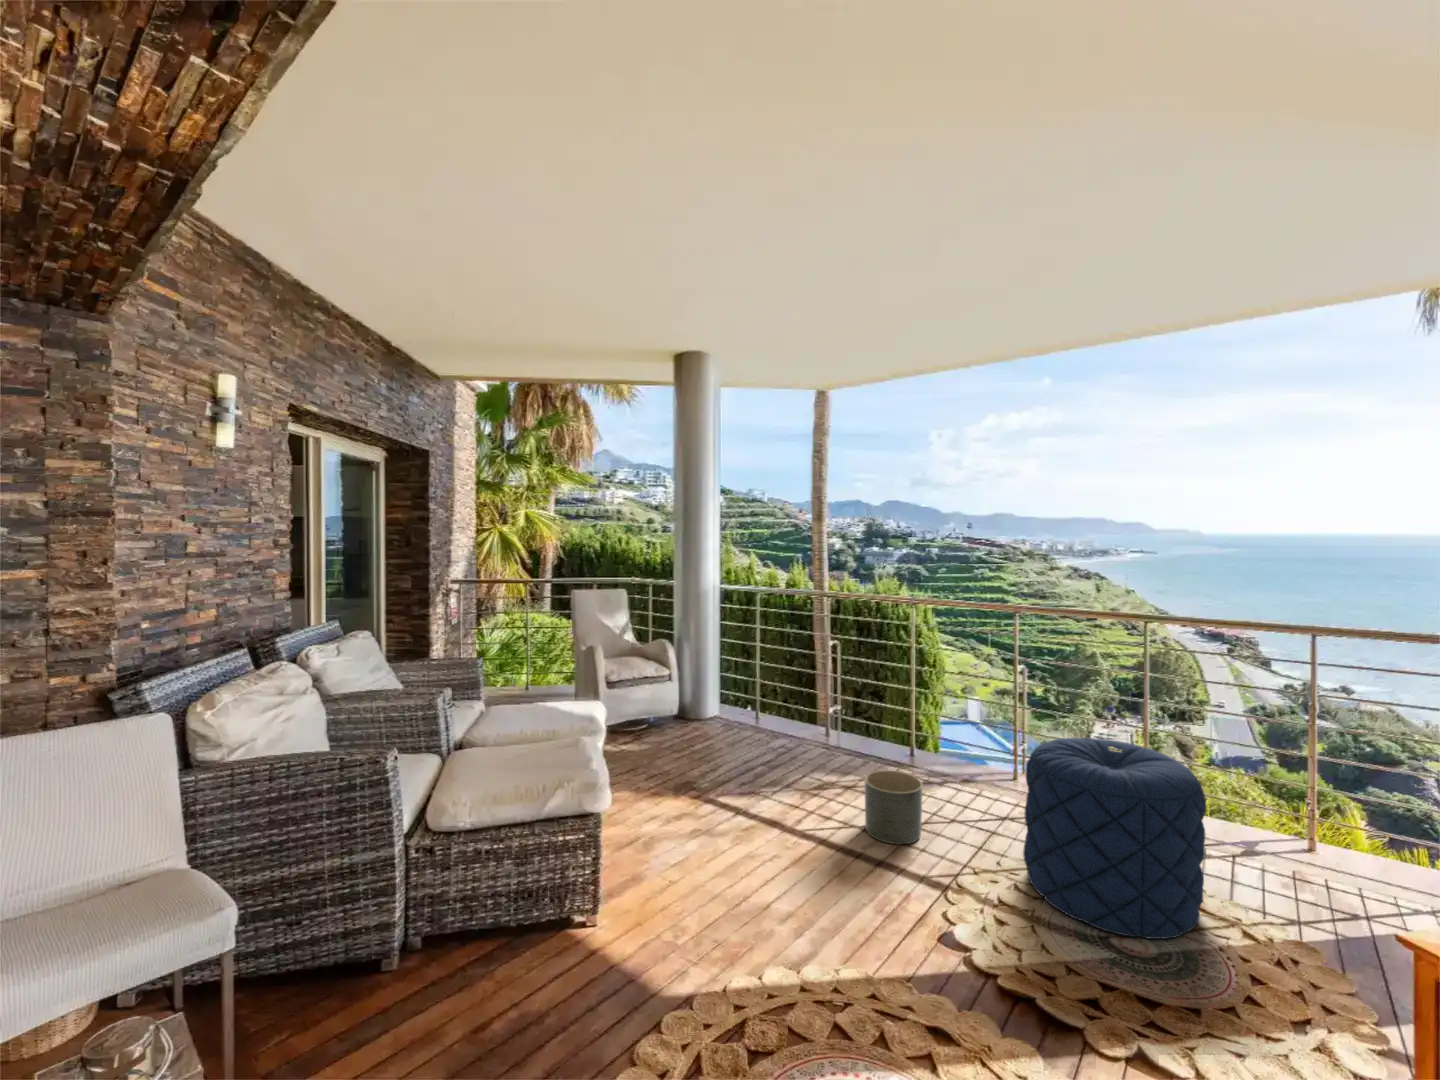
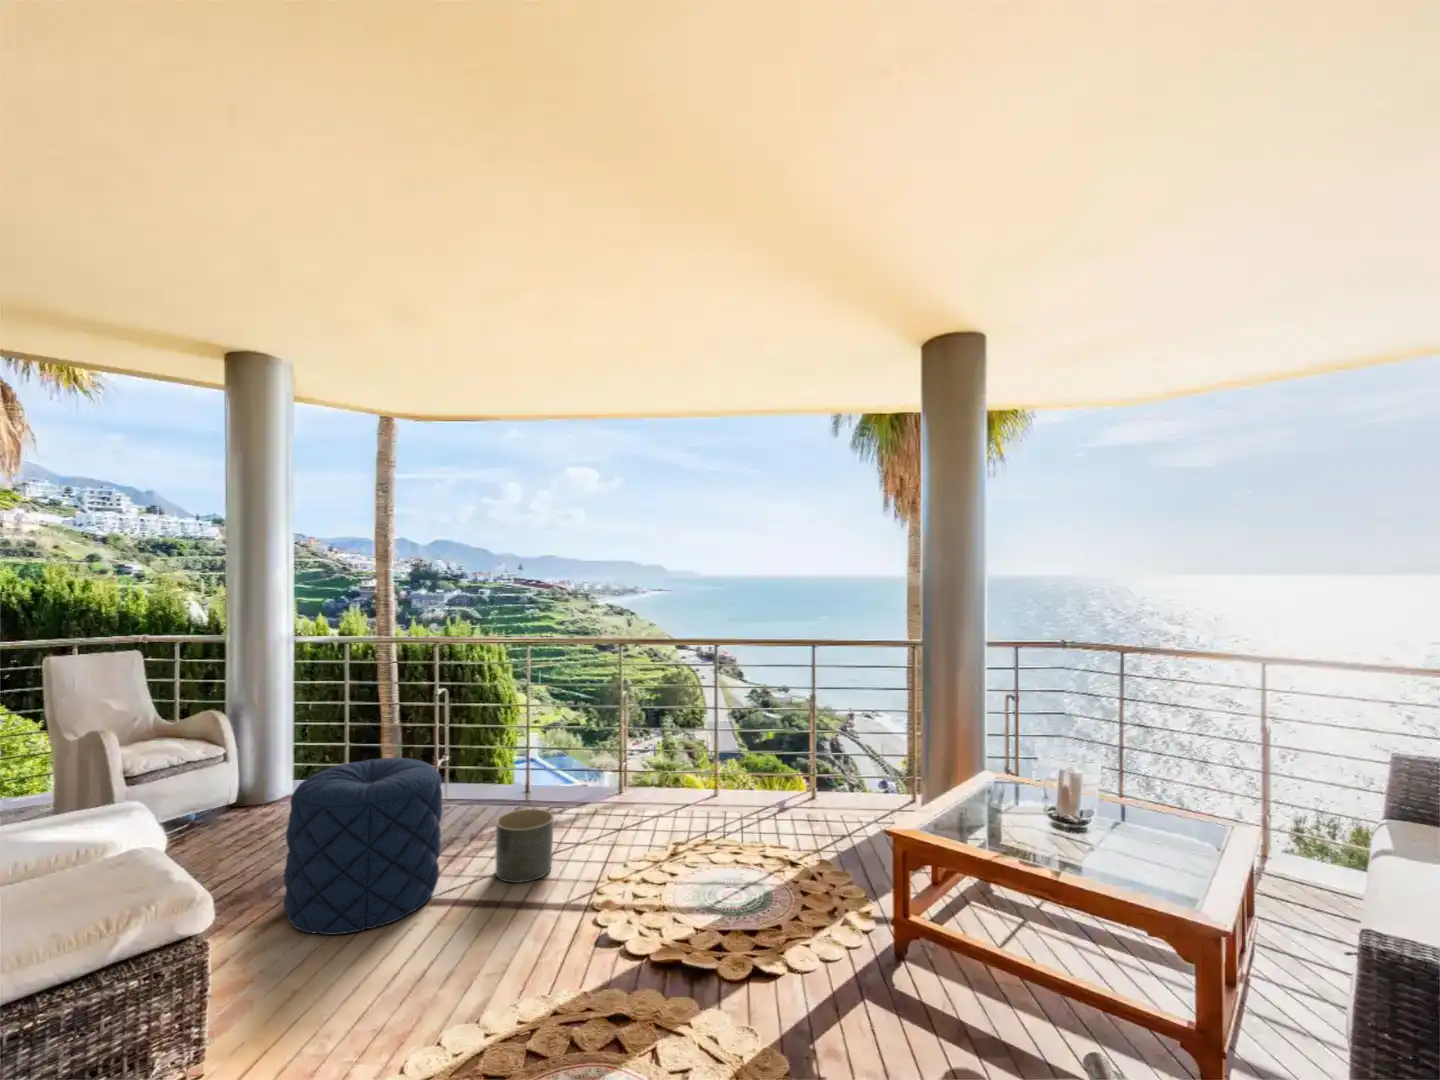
pouf: present [1023,738,1206,939] -> present [284,758,443,935]

